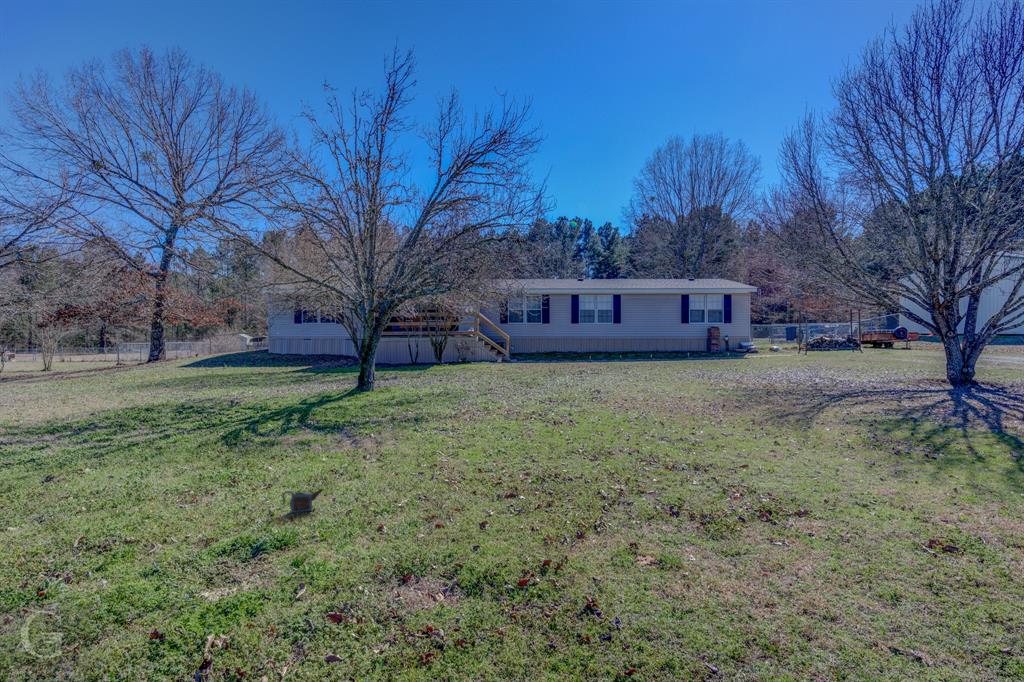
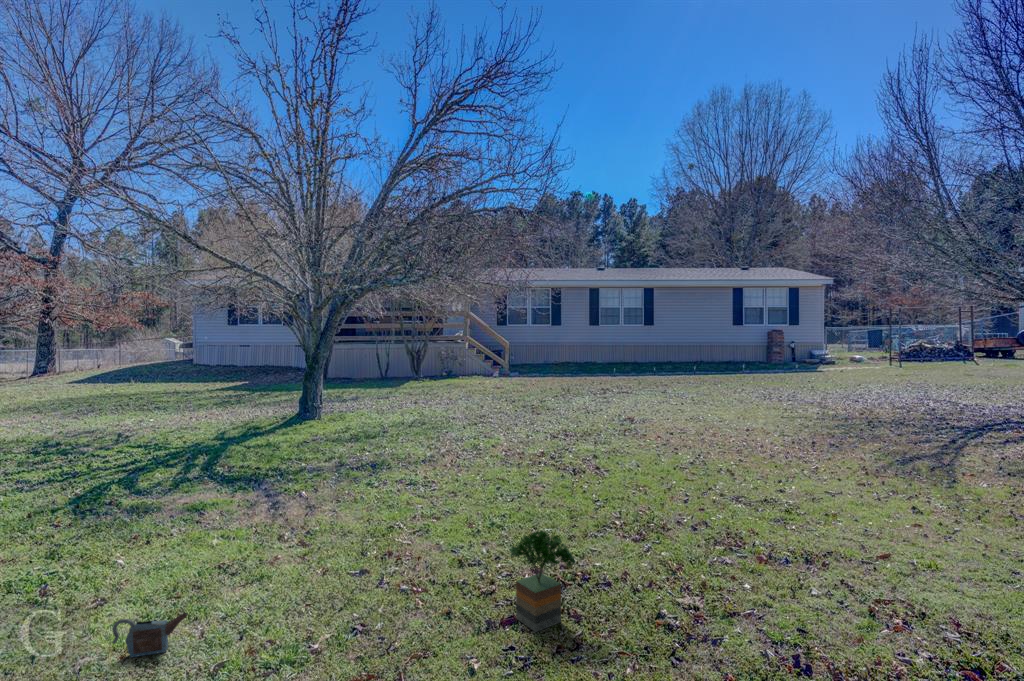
potted tree: none [509,444,549,502] -> present [510,531,575,632]

